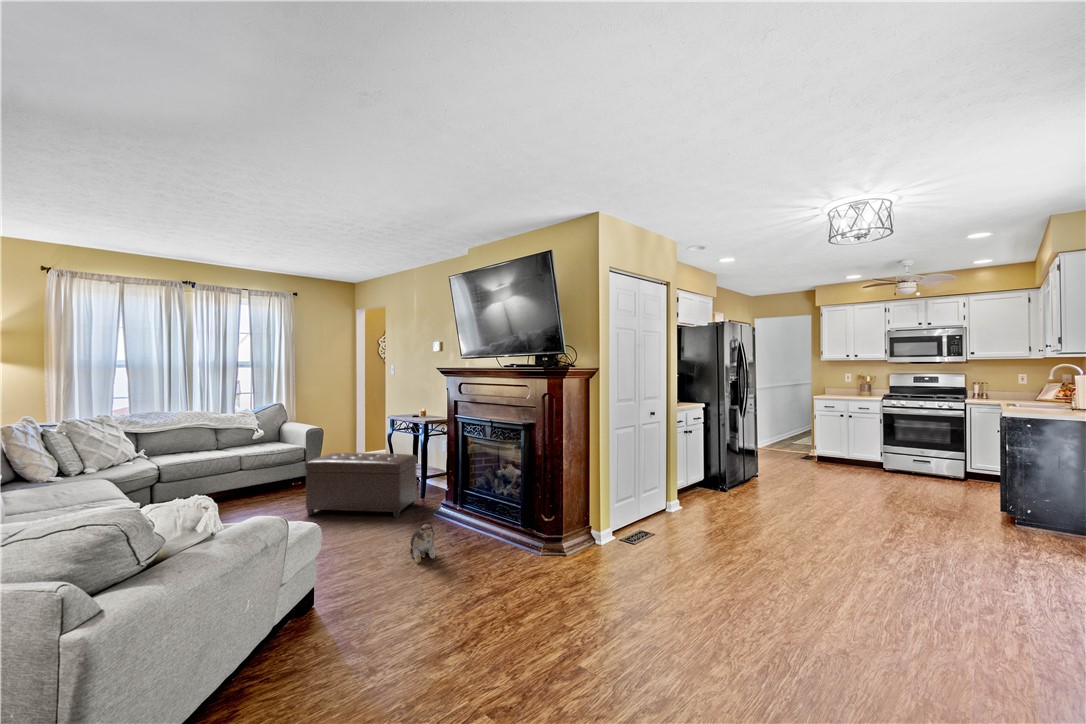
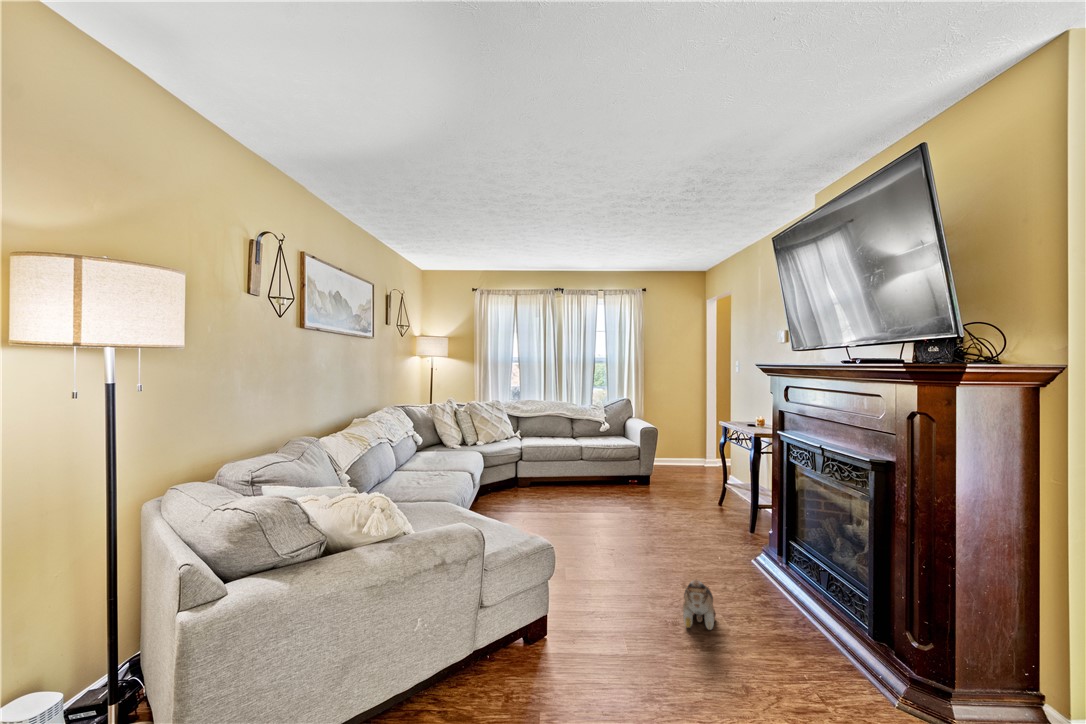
ottoman: present [305,453,417,518] -> none [617,457,741,551]

